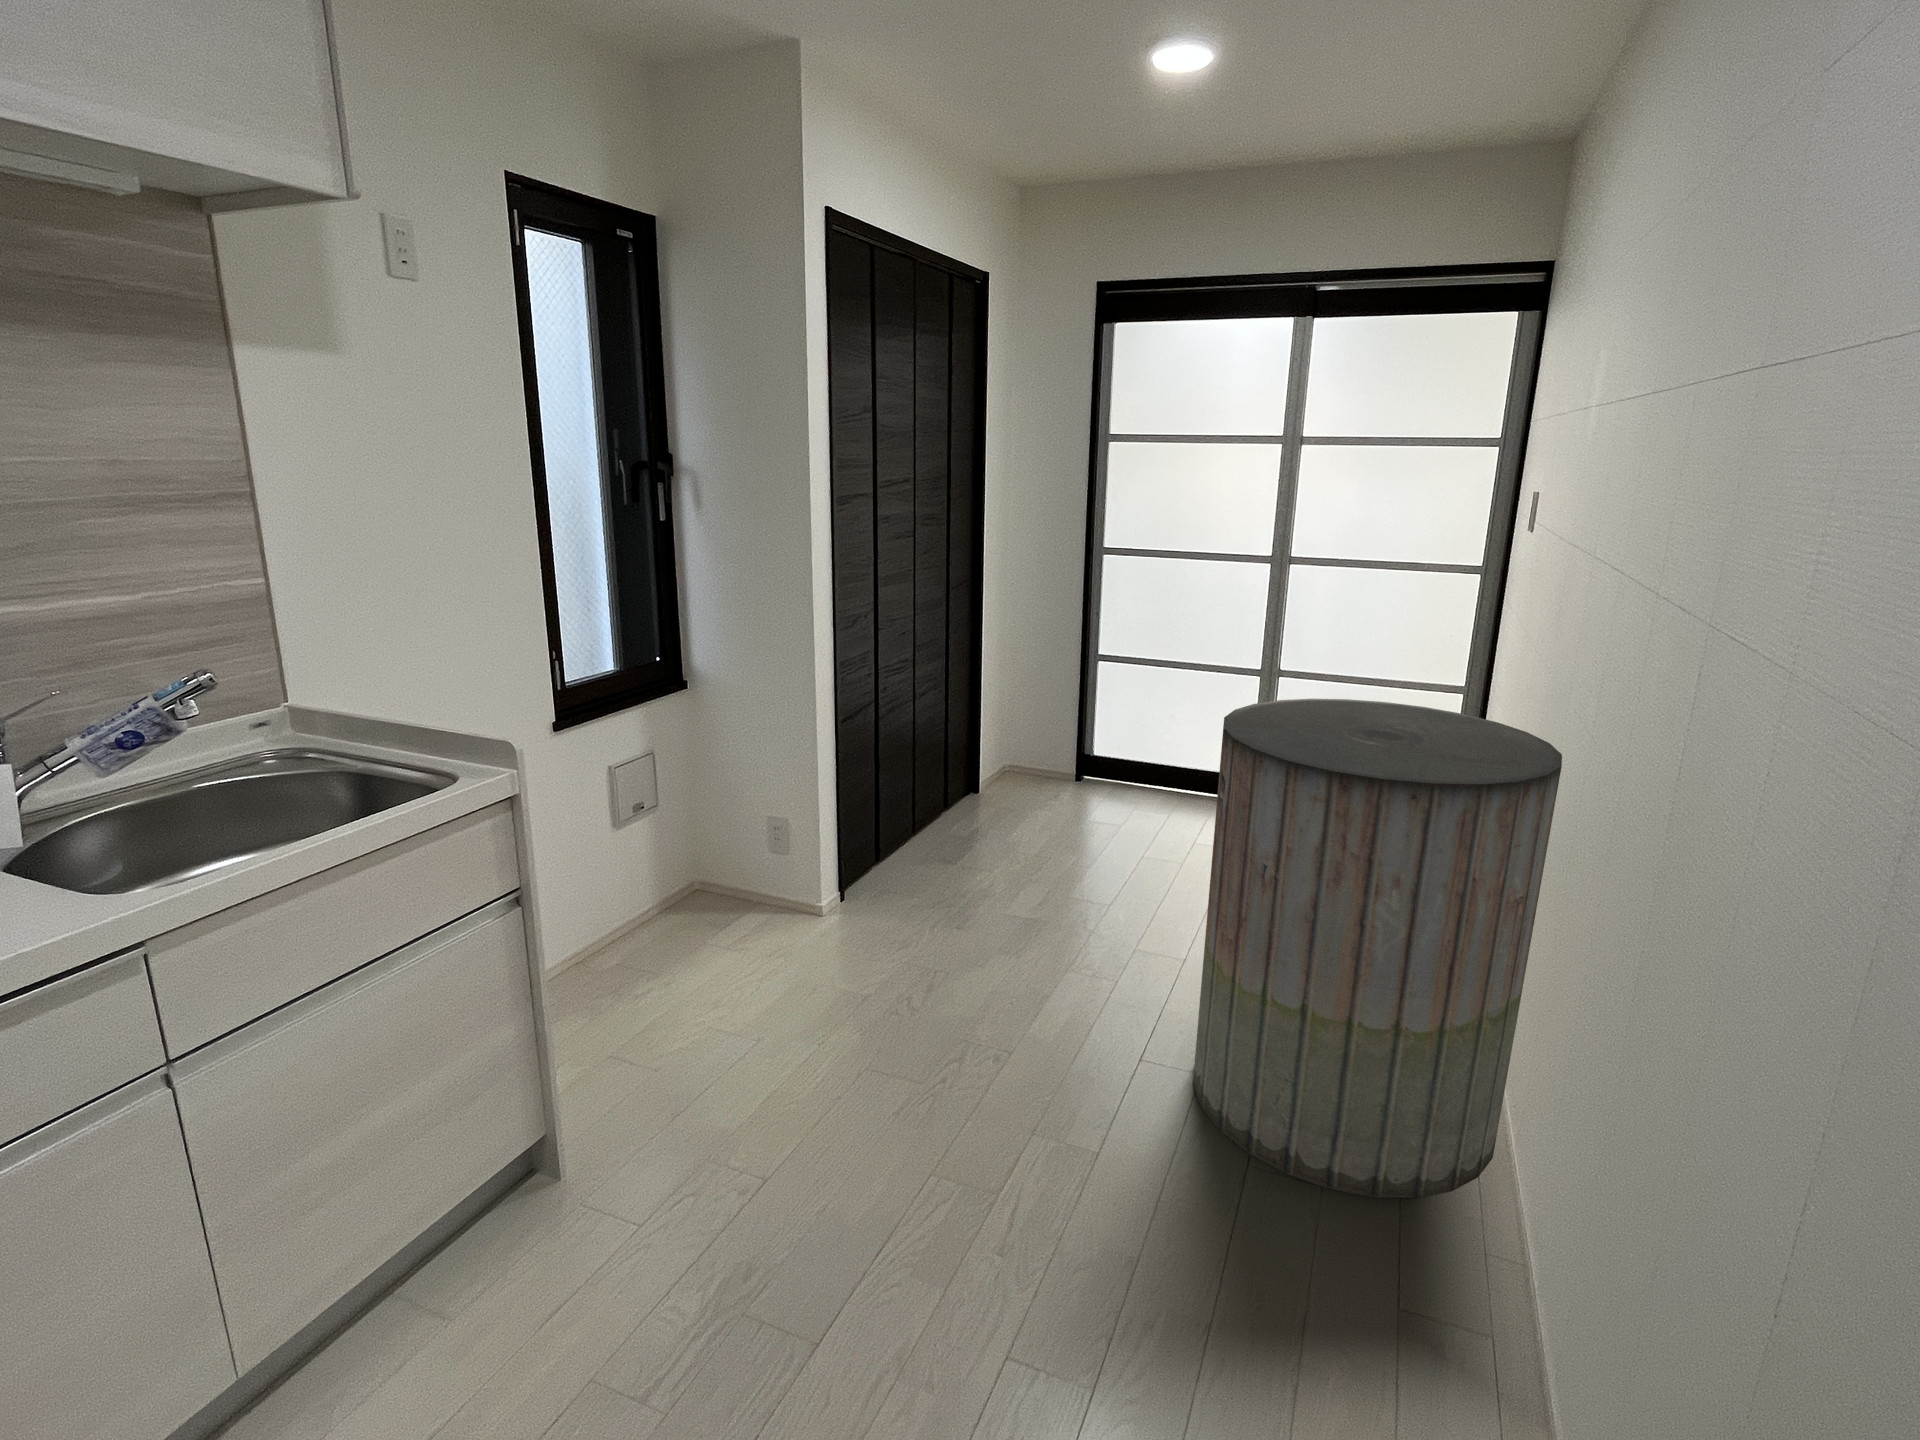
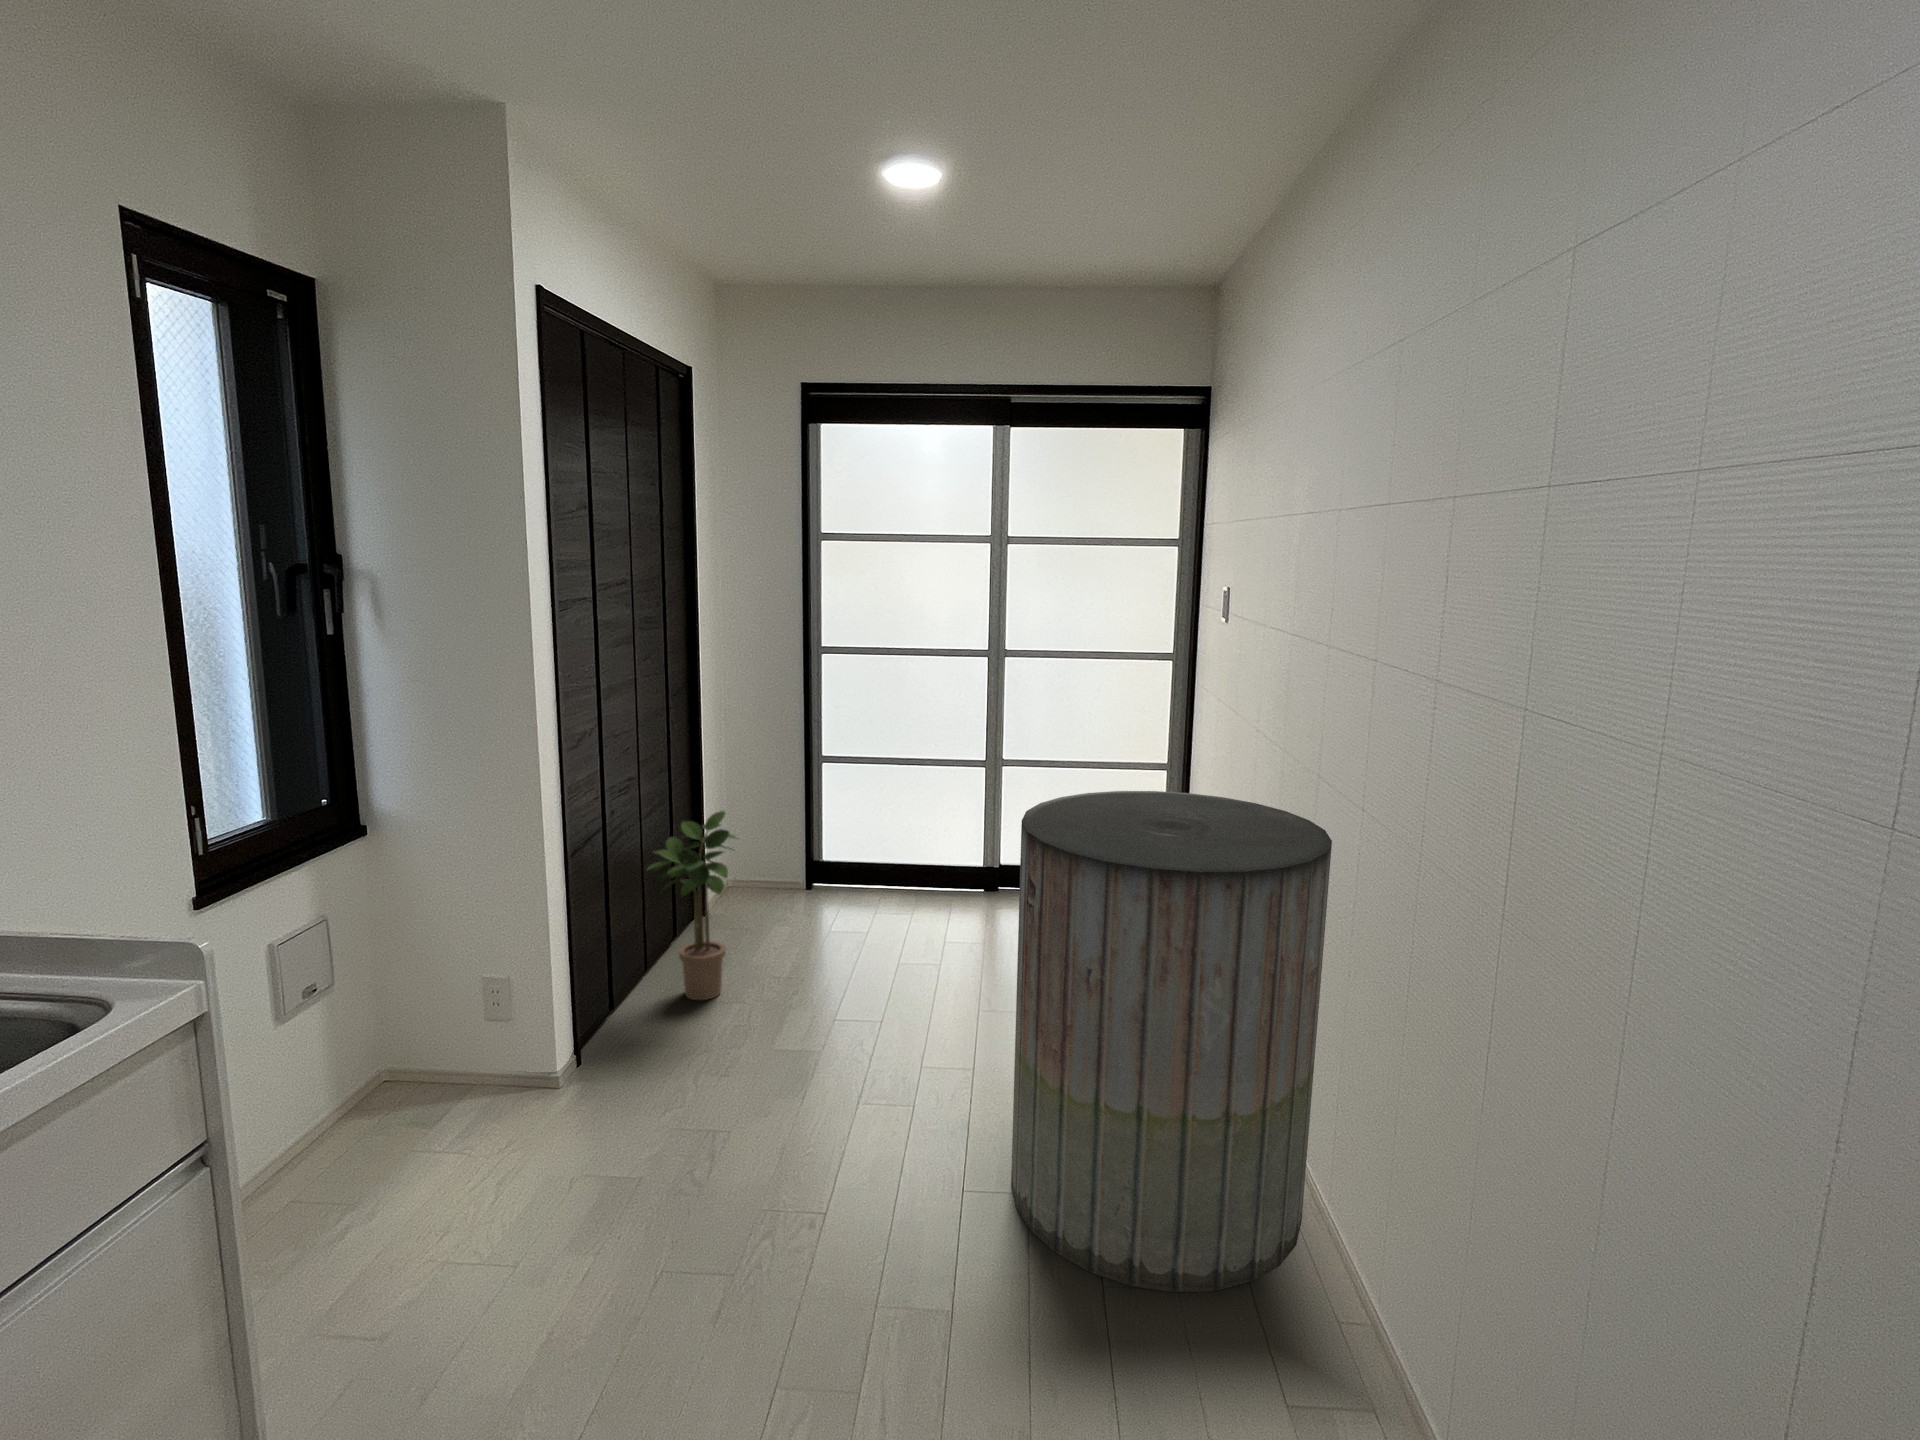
potted plant: none [914,696,1000,865] -> present [648,811,739,1000]

